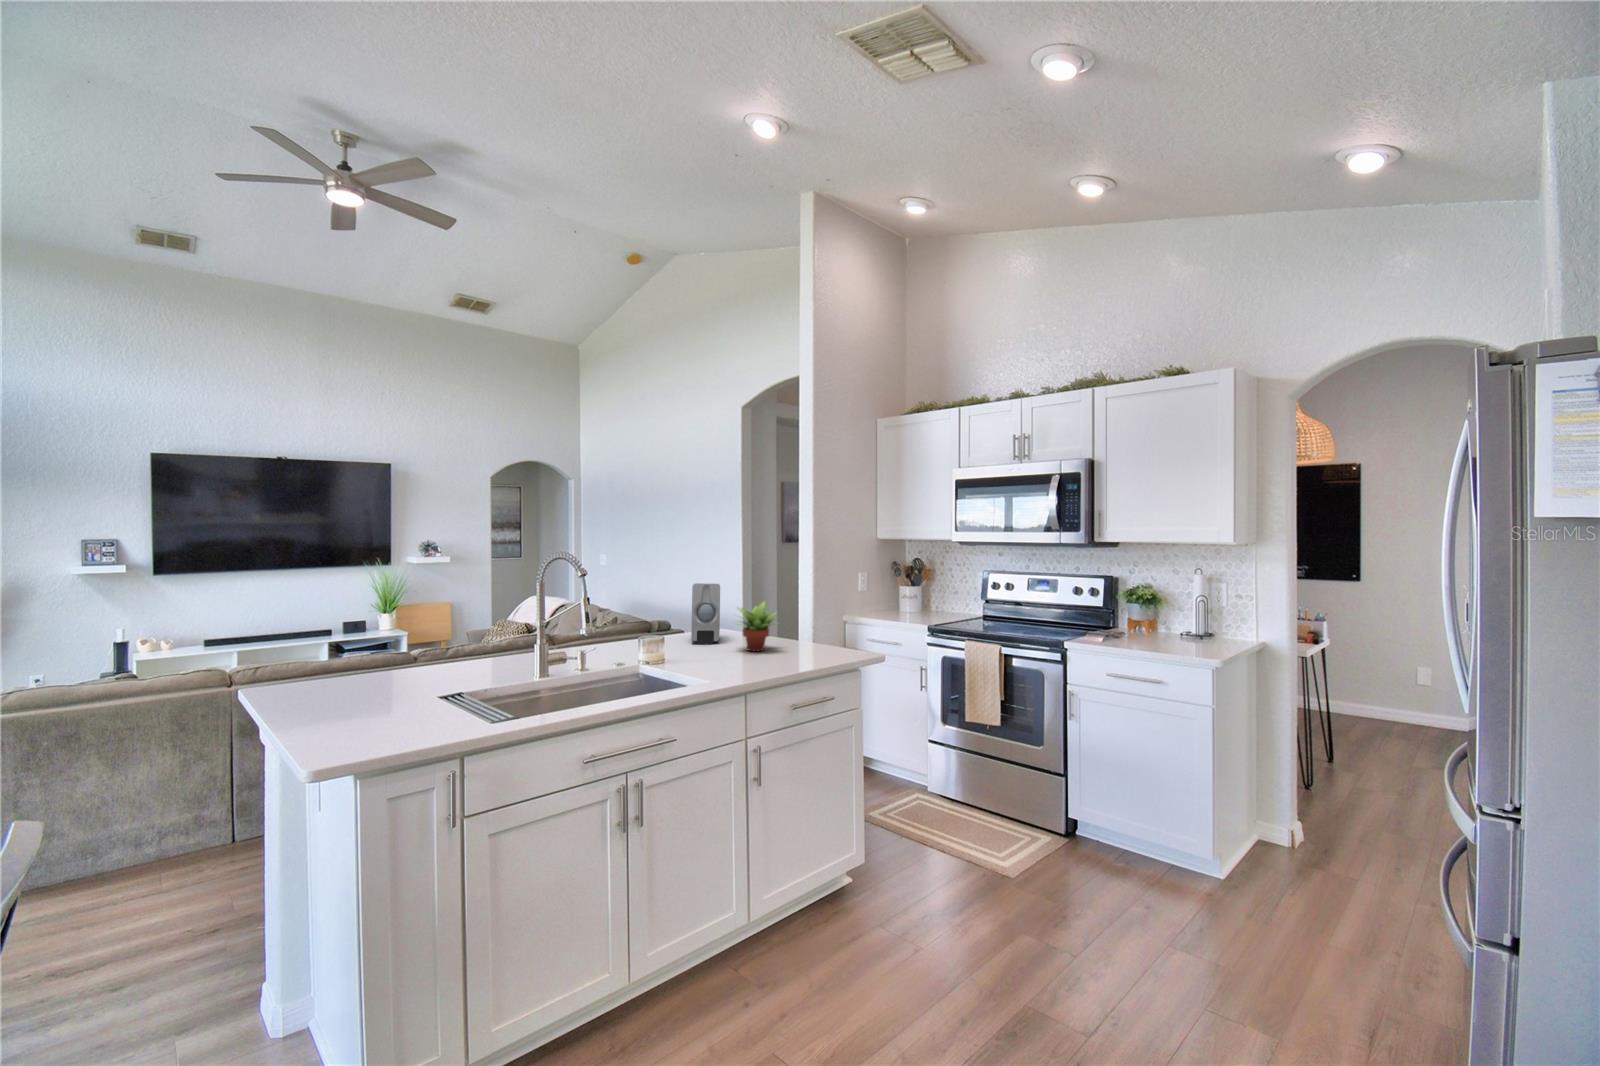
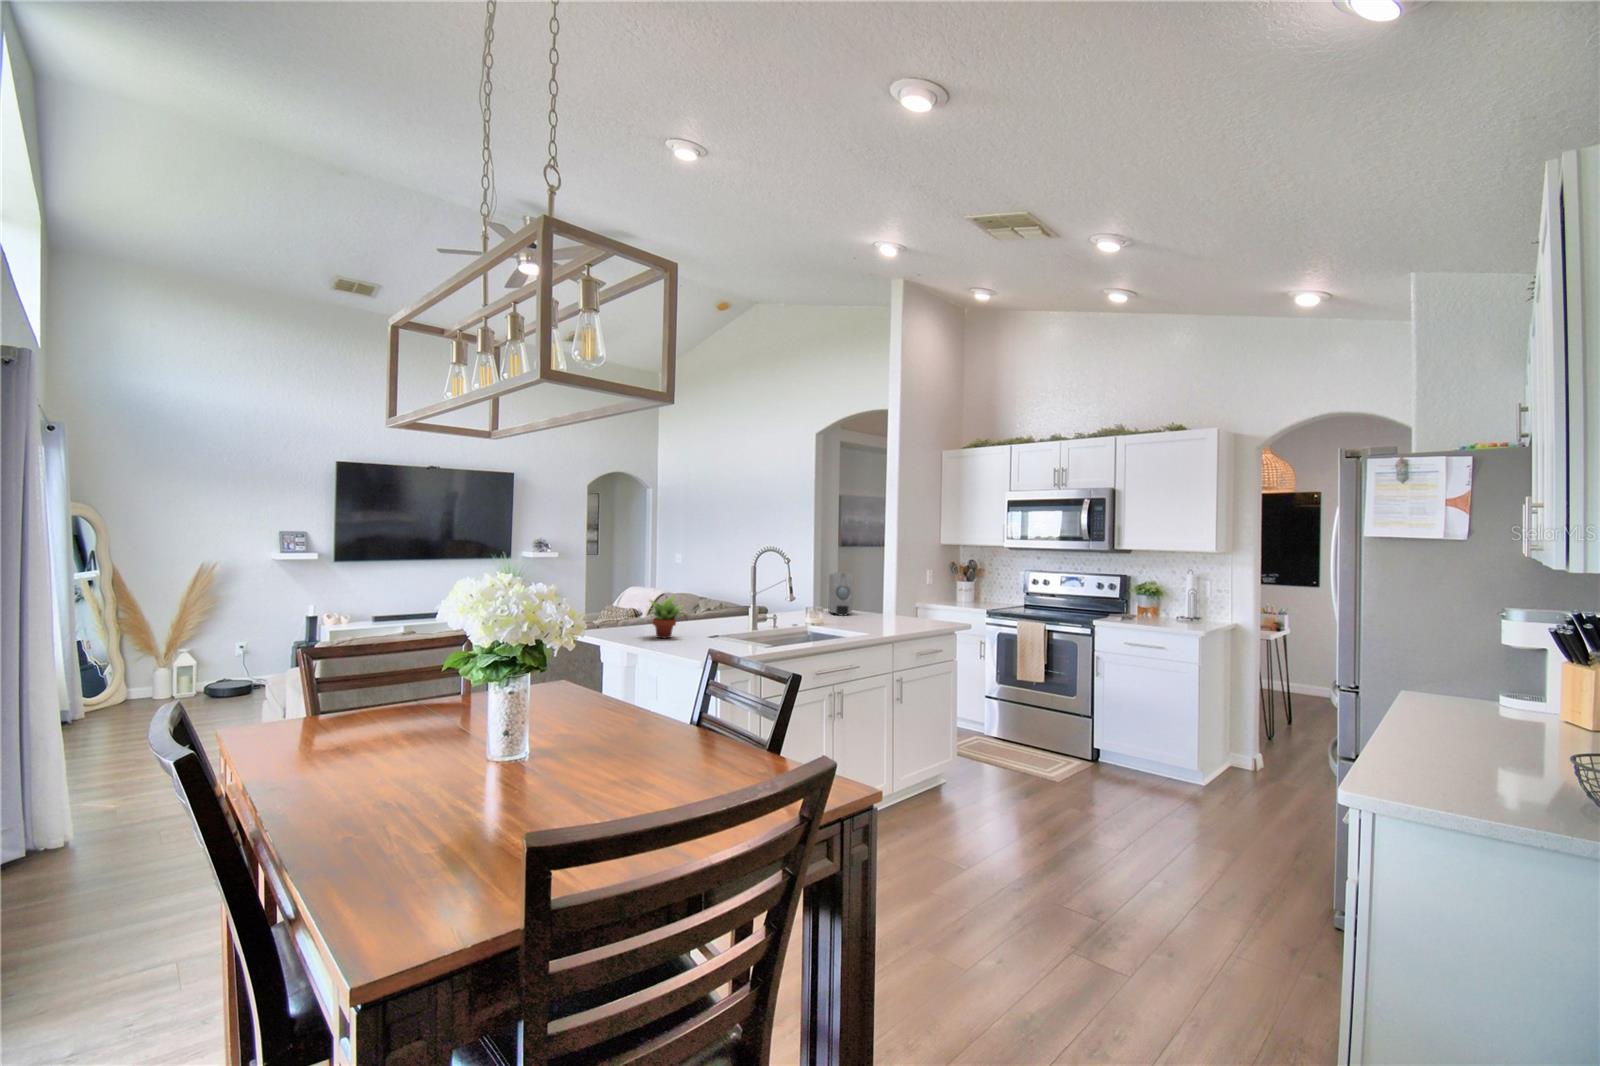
succulent plant: present [738,601,776,651] -> present [650,595,682,638]

